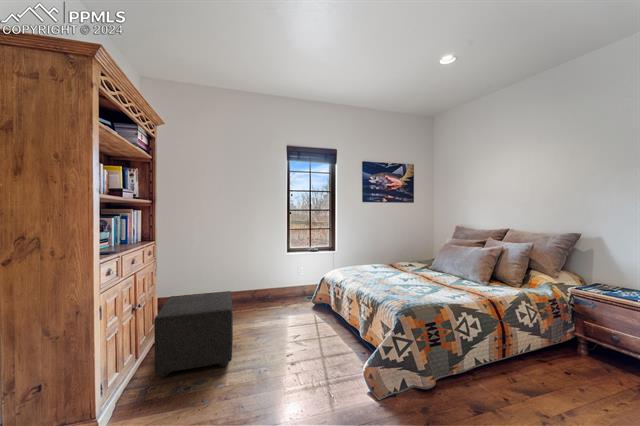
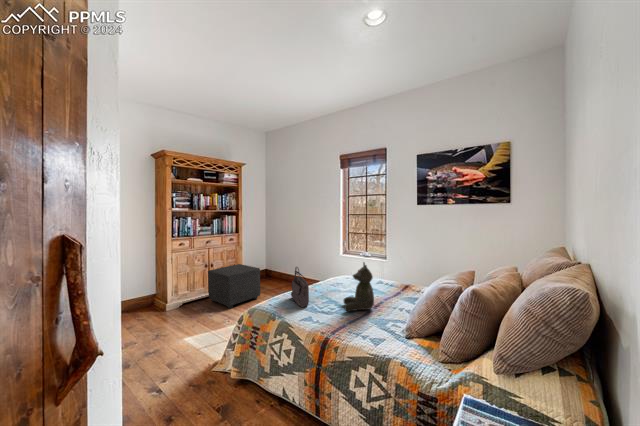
teddy bear: none [421,245,454,286] -> present [344,263,374,312]
handbag: none [387,257,423,295] -> present [291,267,309,307]

